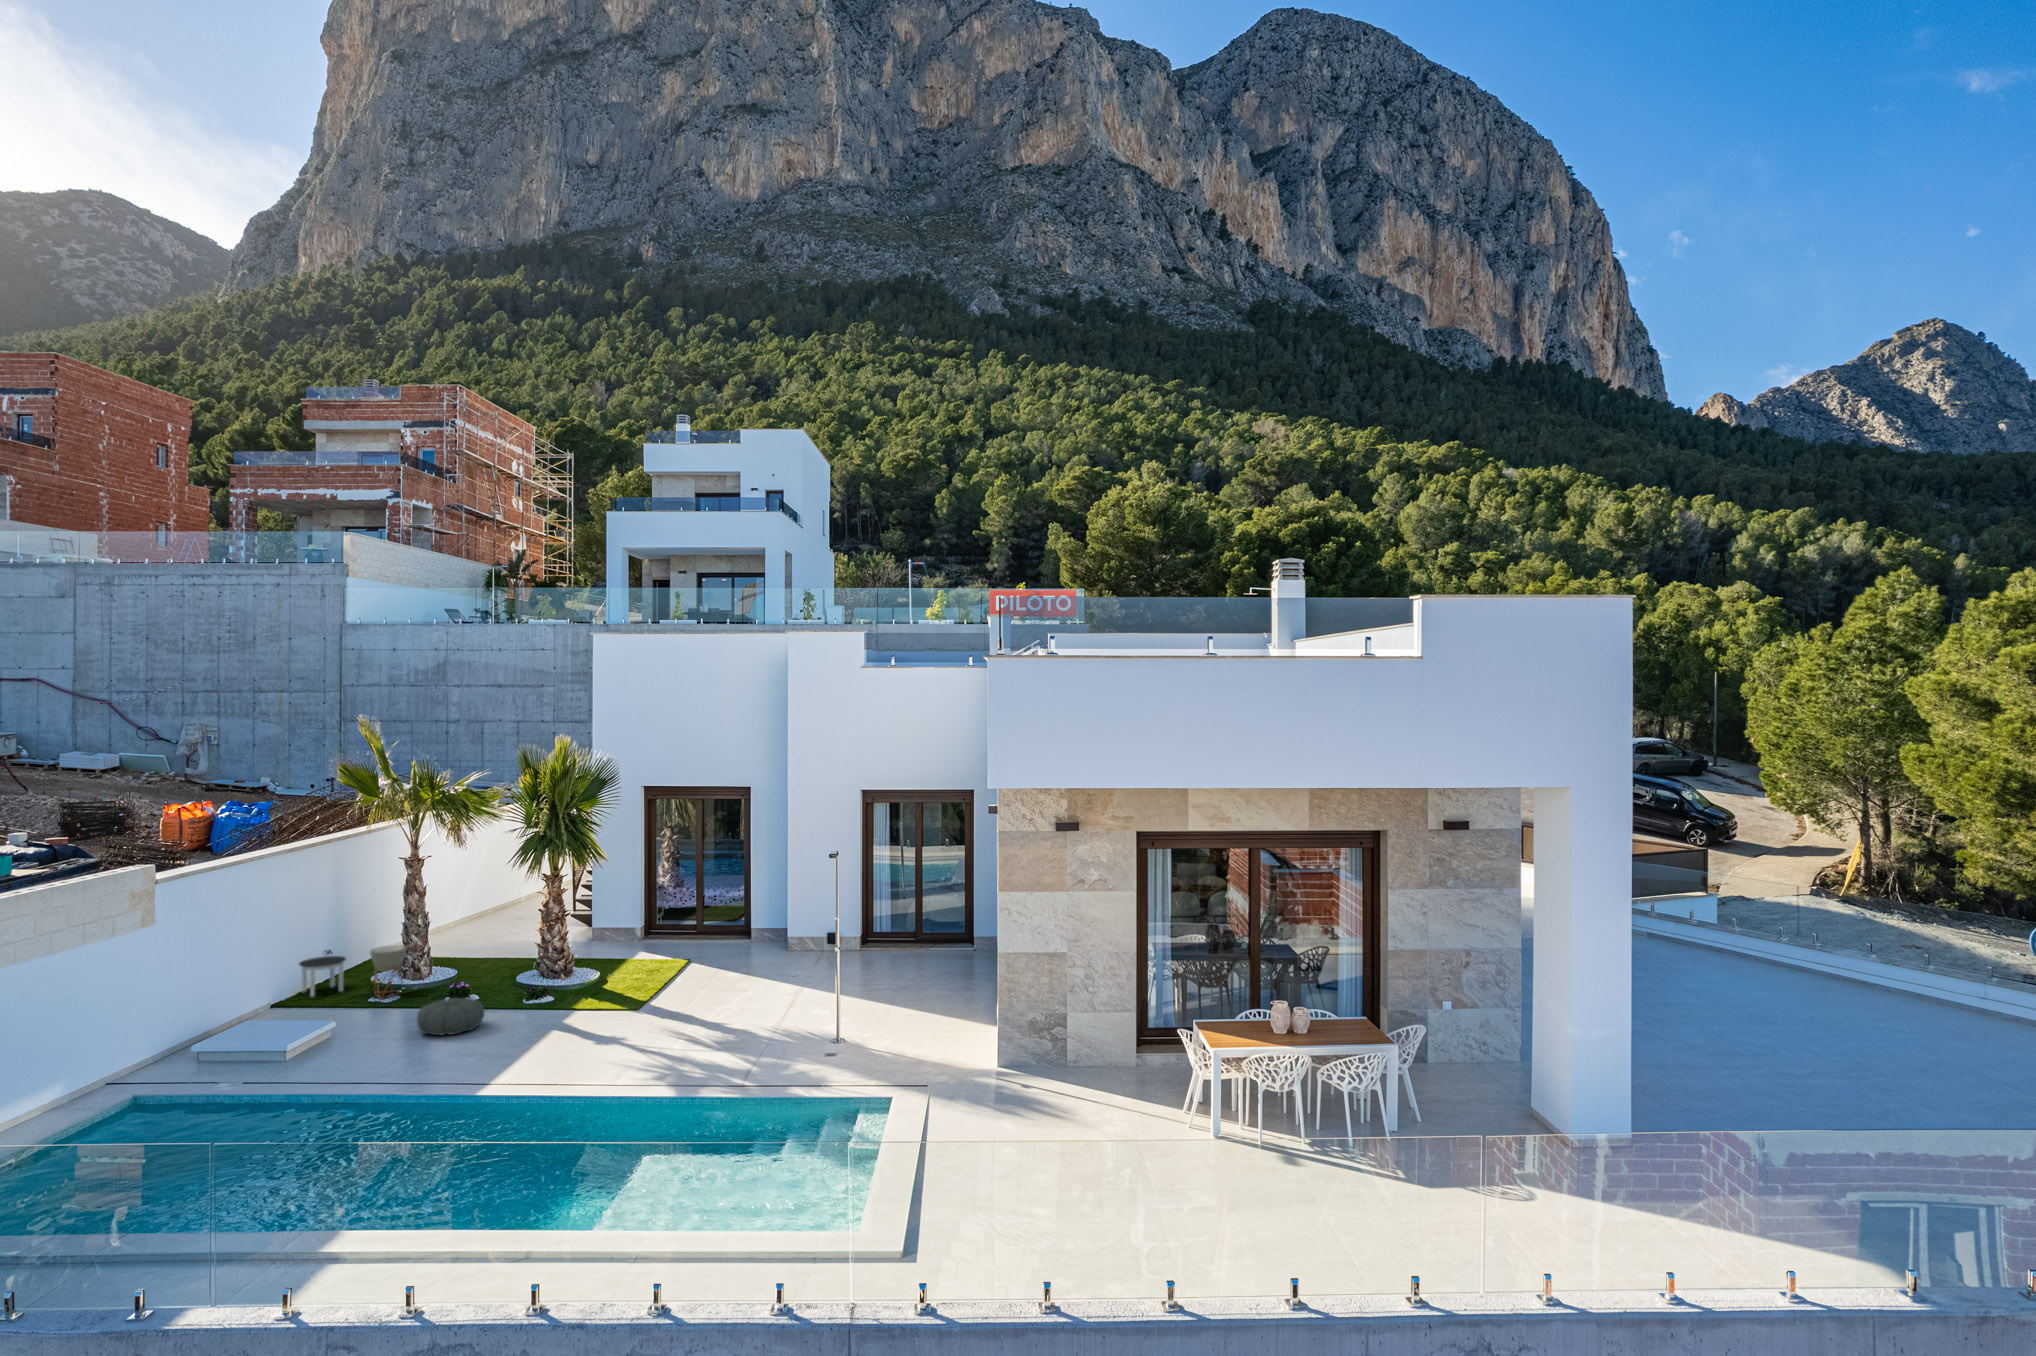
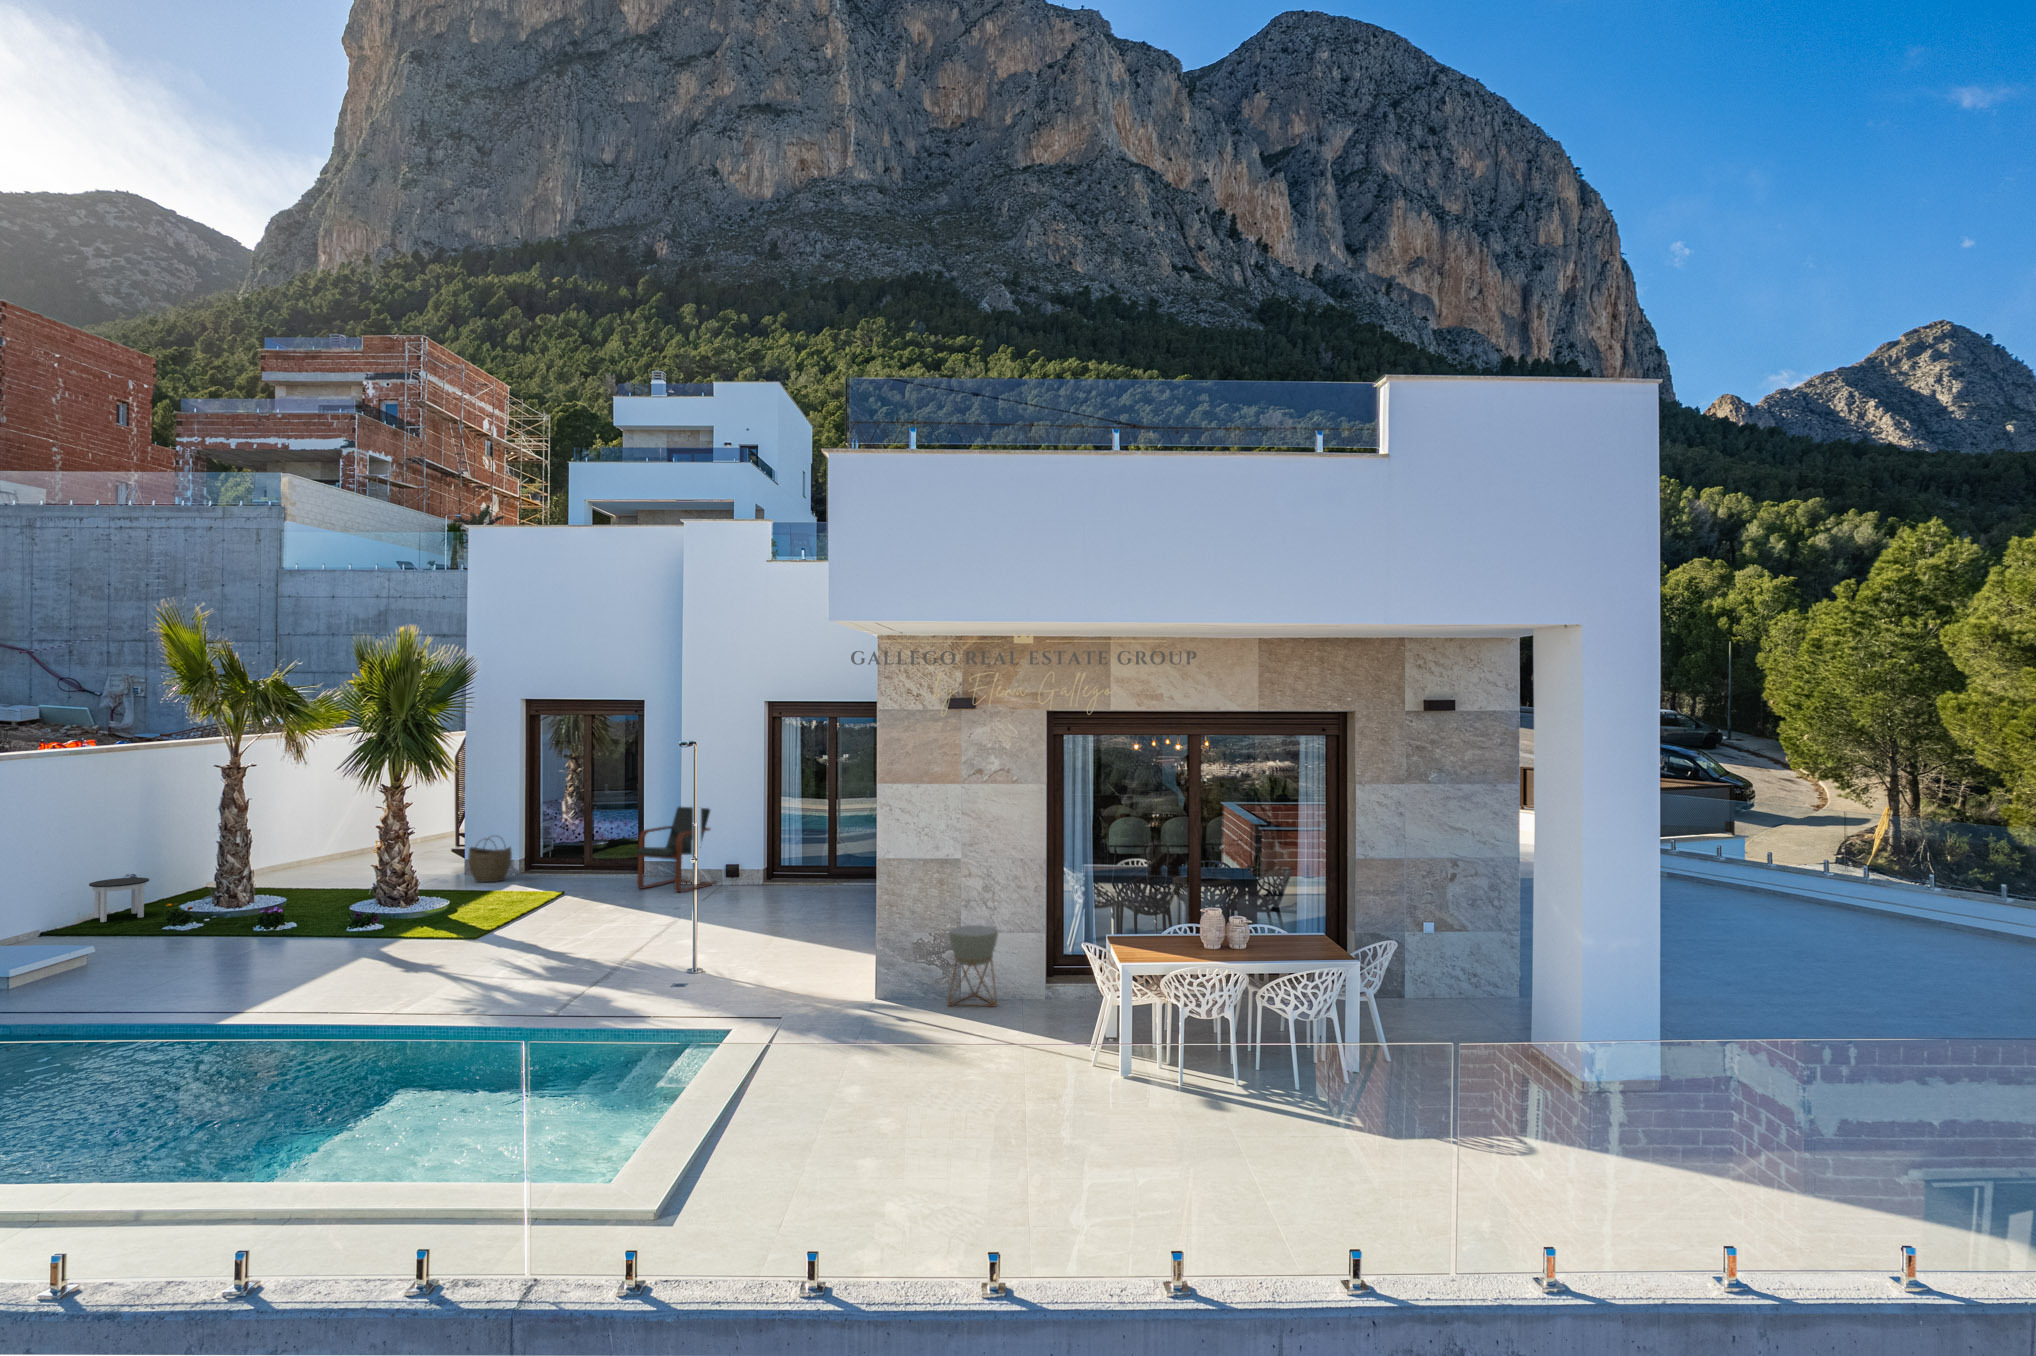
armchair: none [753,881,820,959] -> present [637,807,717,892]
woven basket: none [600,907,637,949] -> present [468,838,512,882]
planter: present [370,945,406,999] -> present [948,925,998,1007]
pouf: present [417,998,484,1035] -> none [193,918,281,960]

